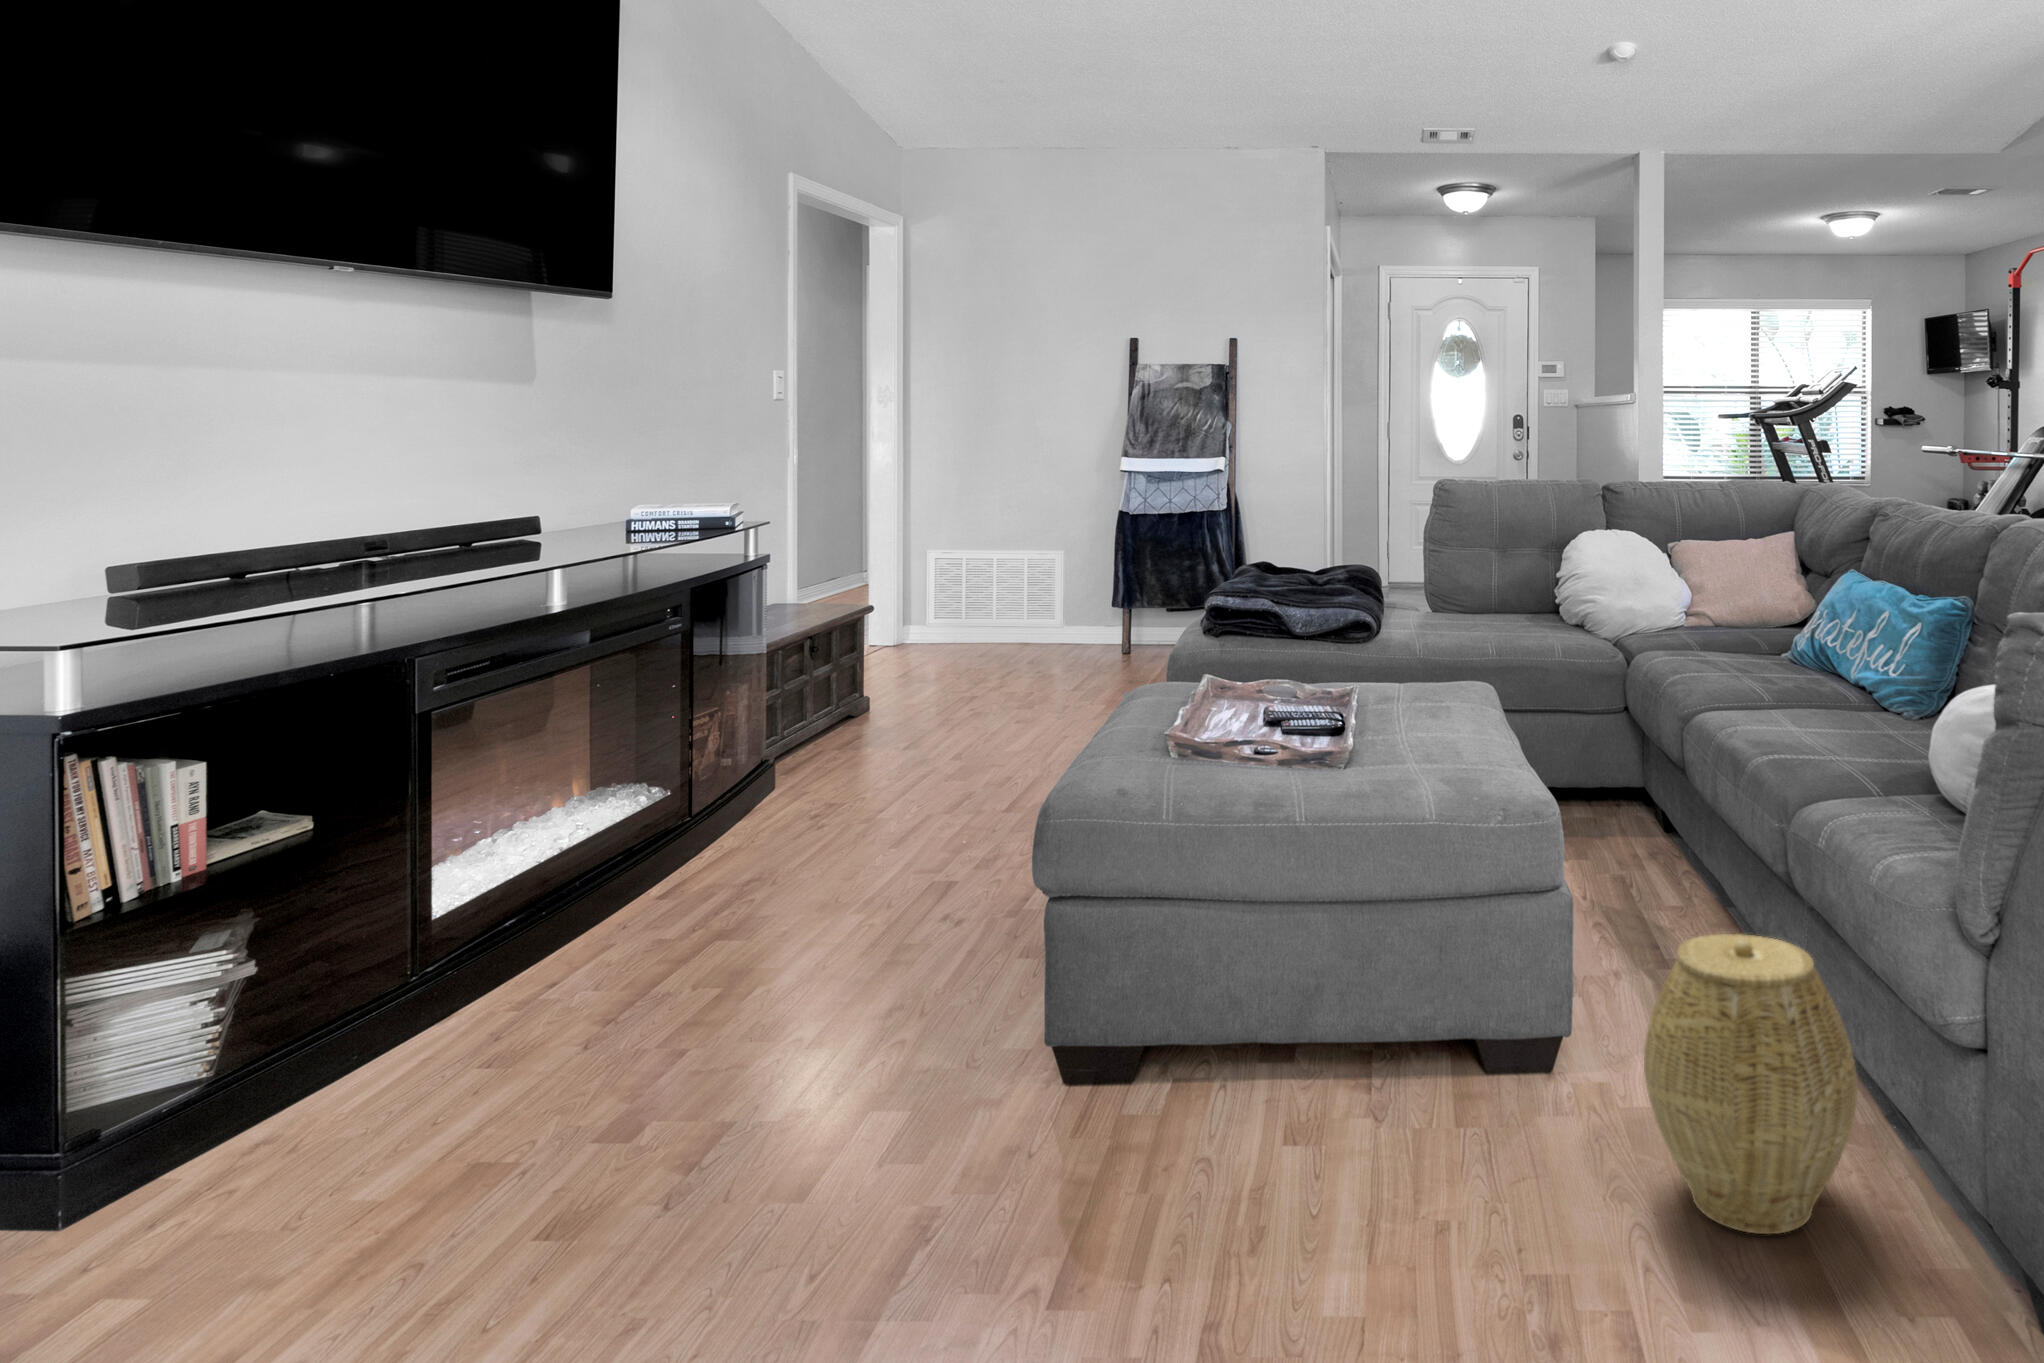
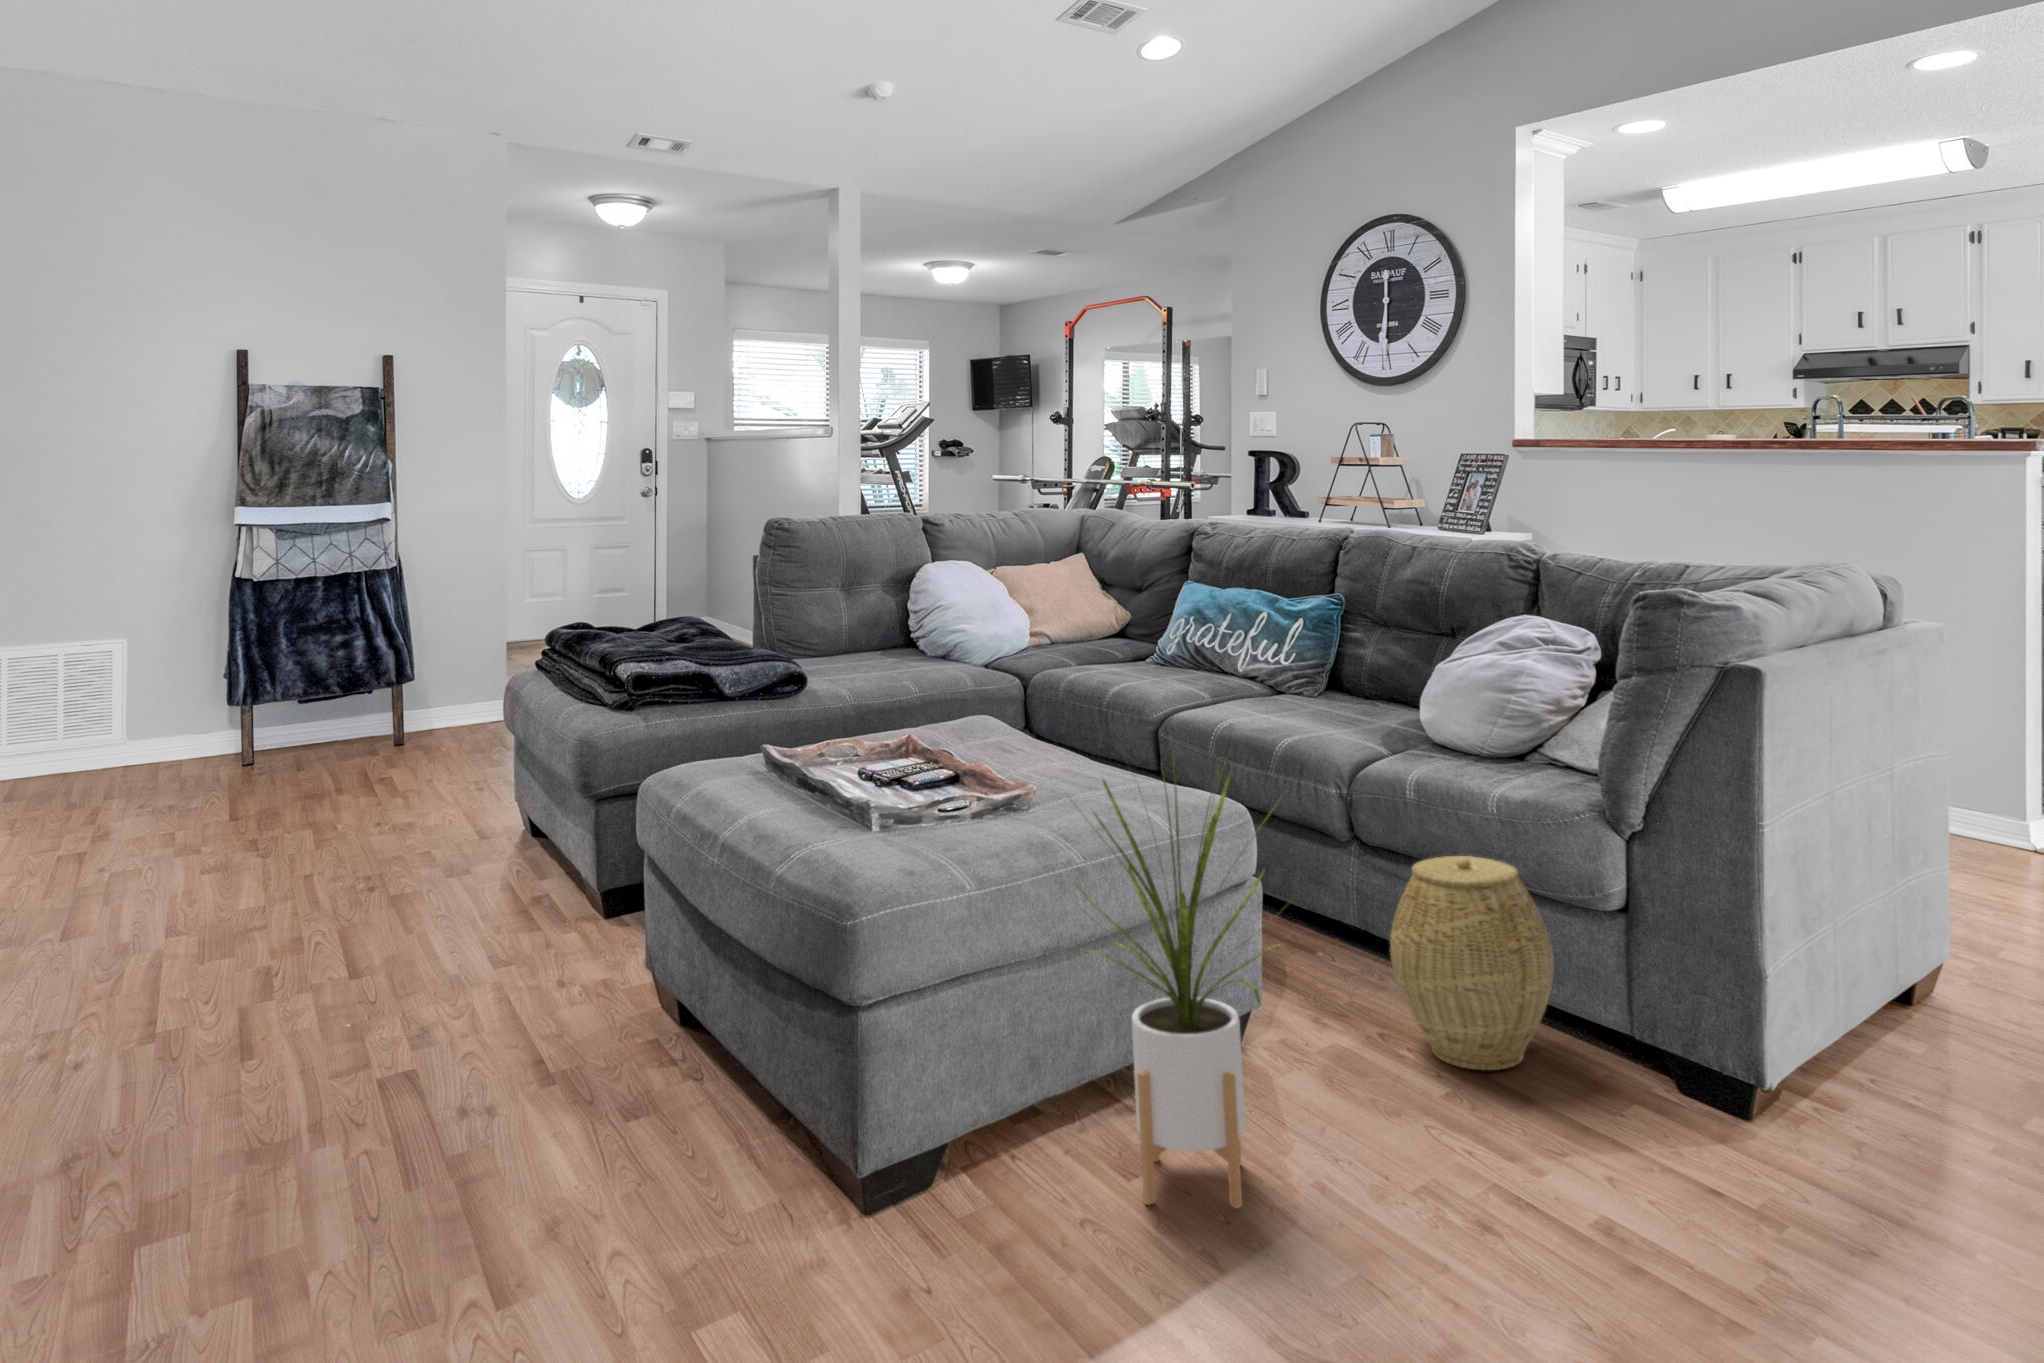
house plant: none [1104,729,1362,1268] -> present [1078,750,1279,1209]

